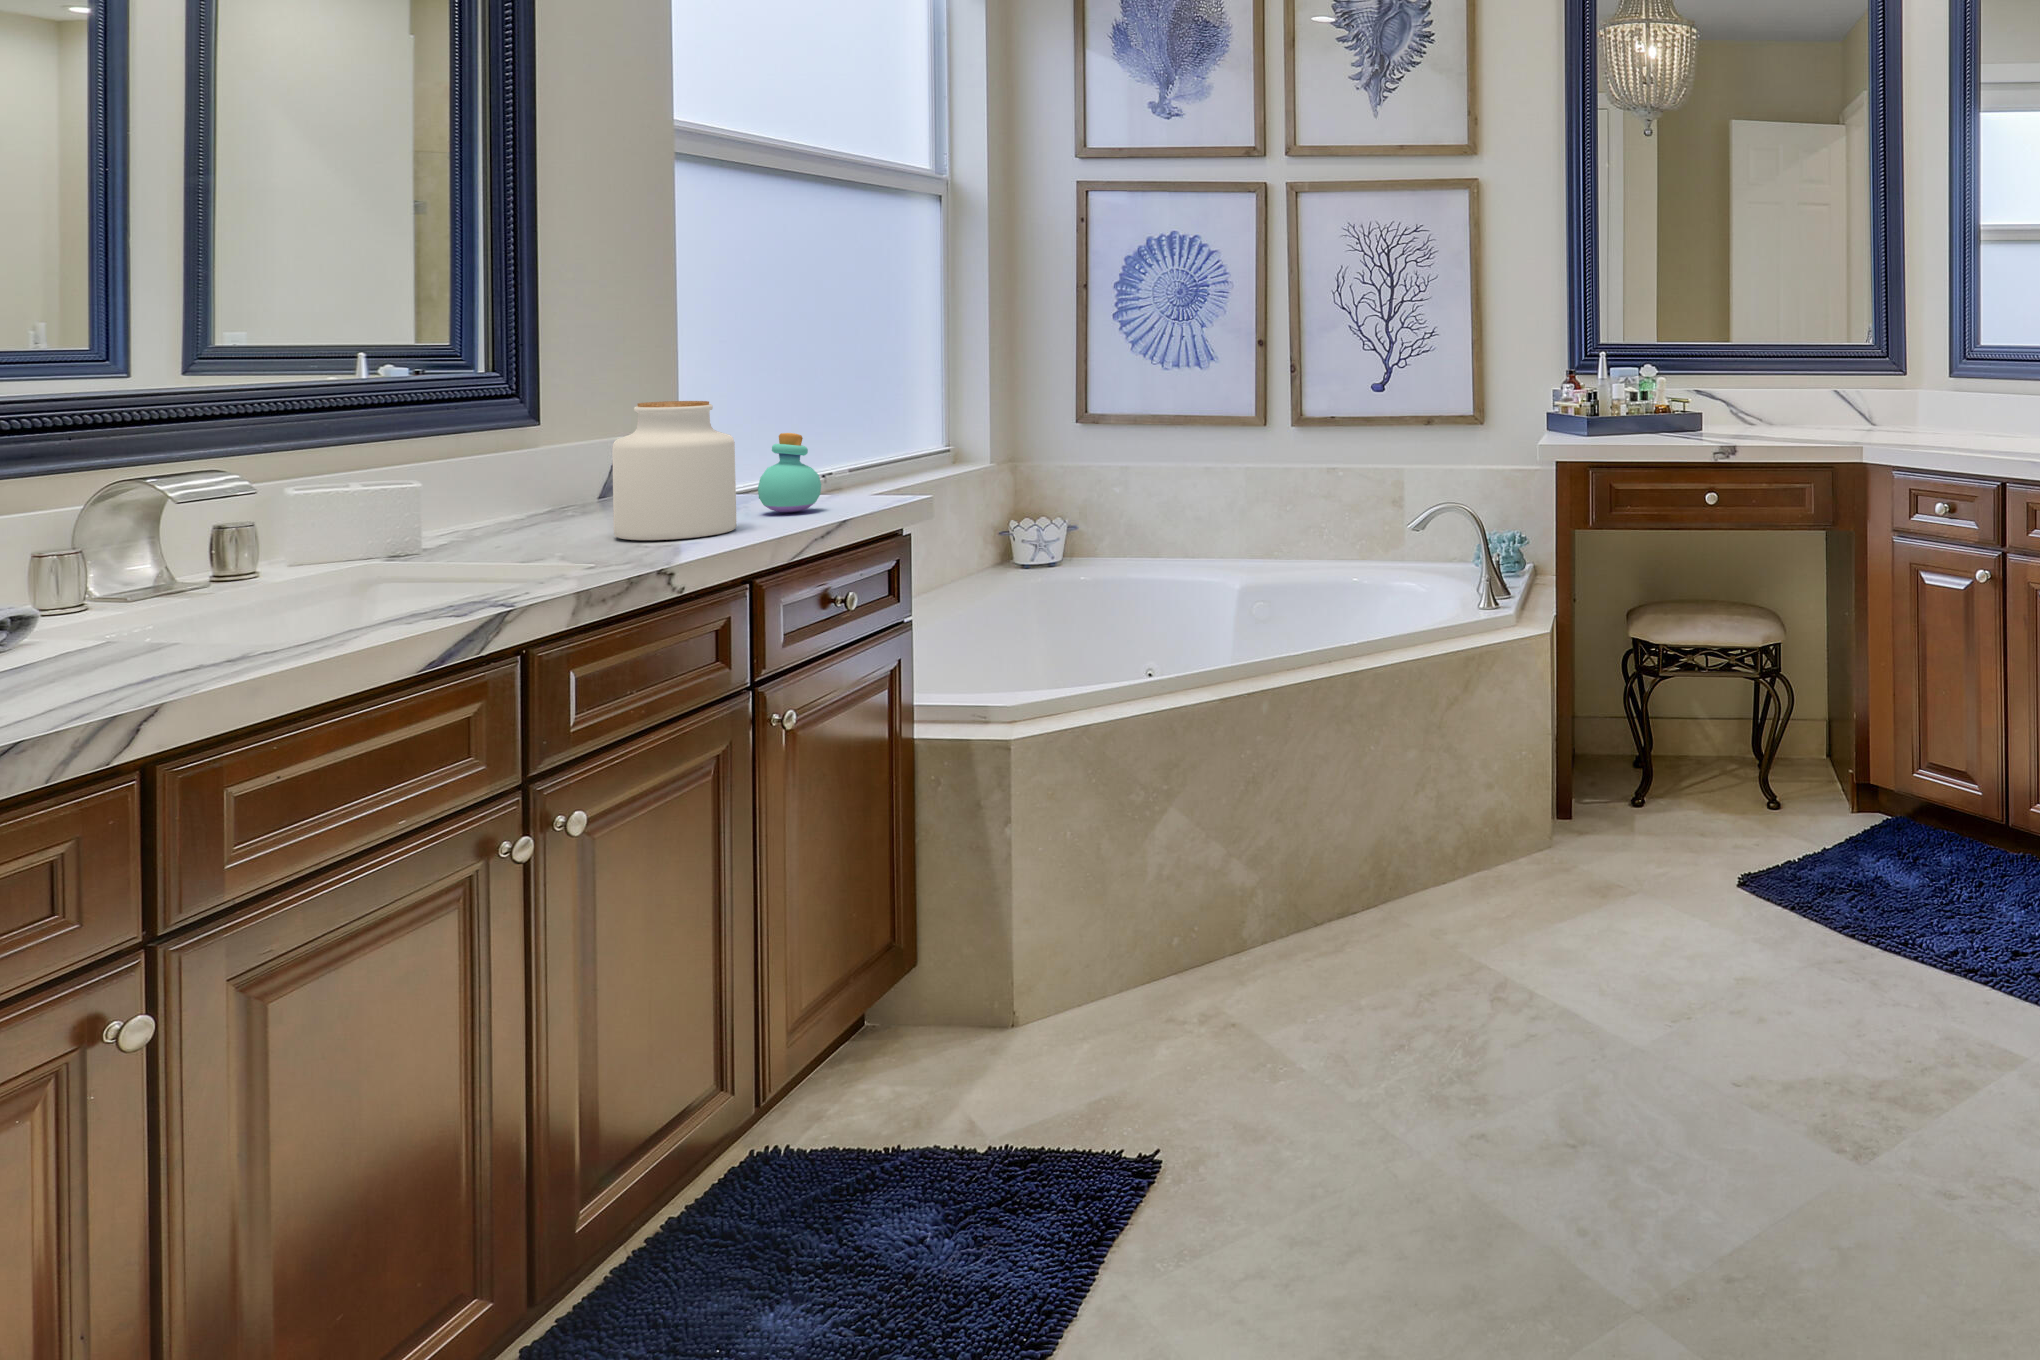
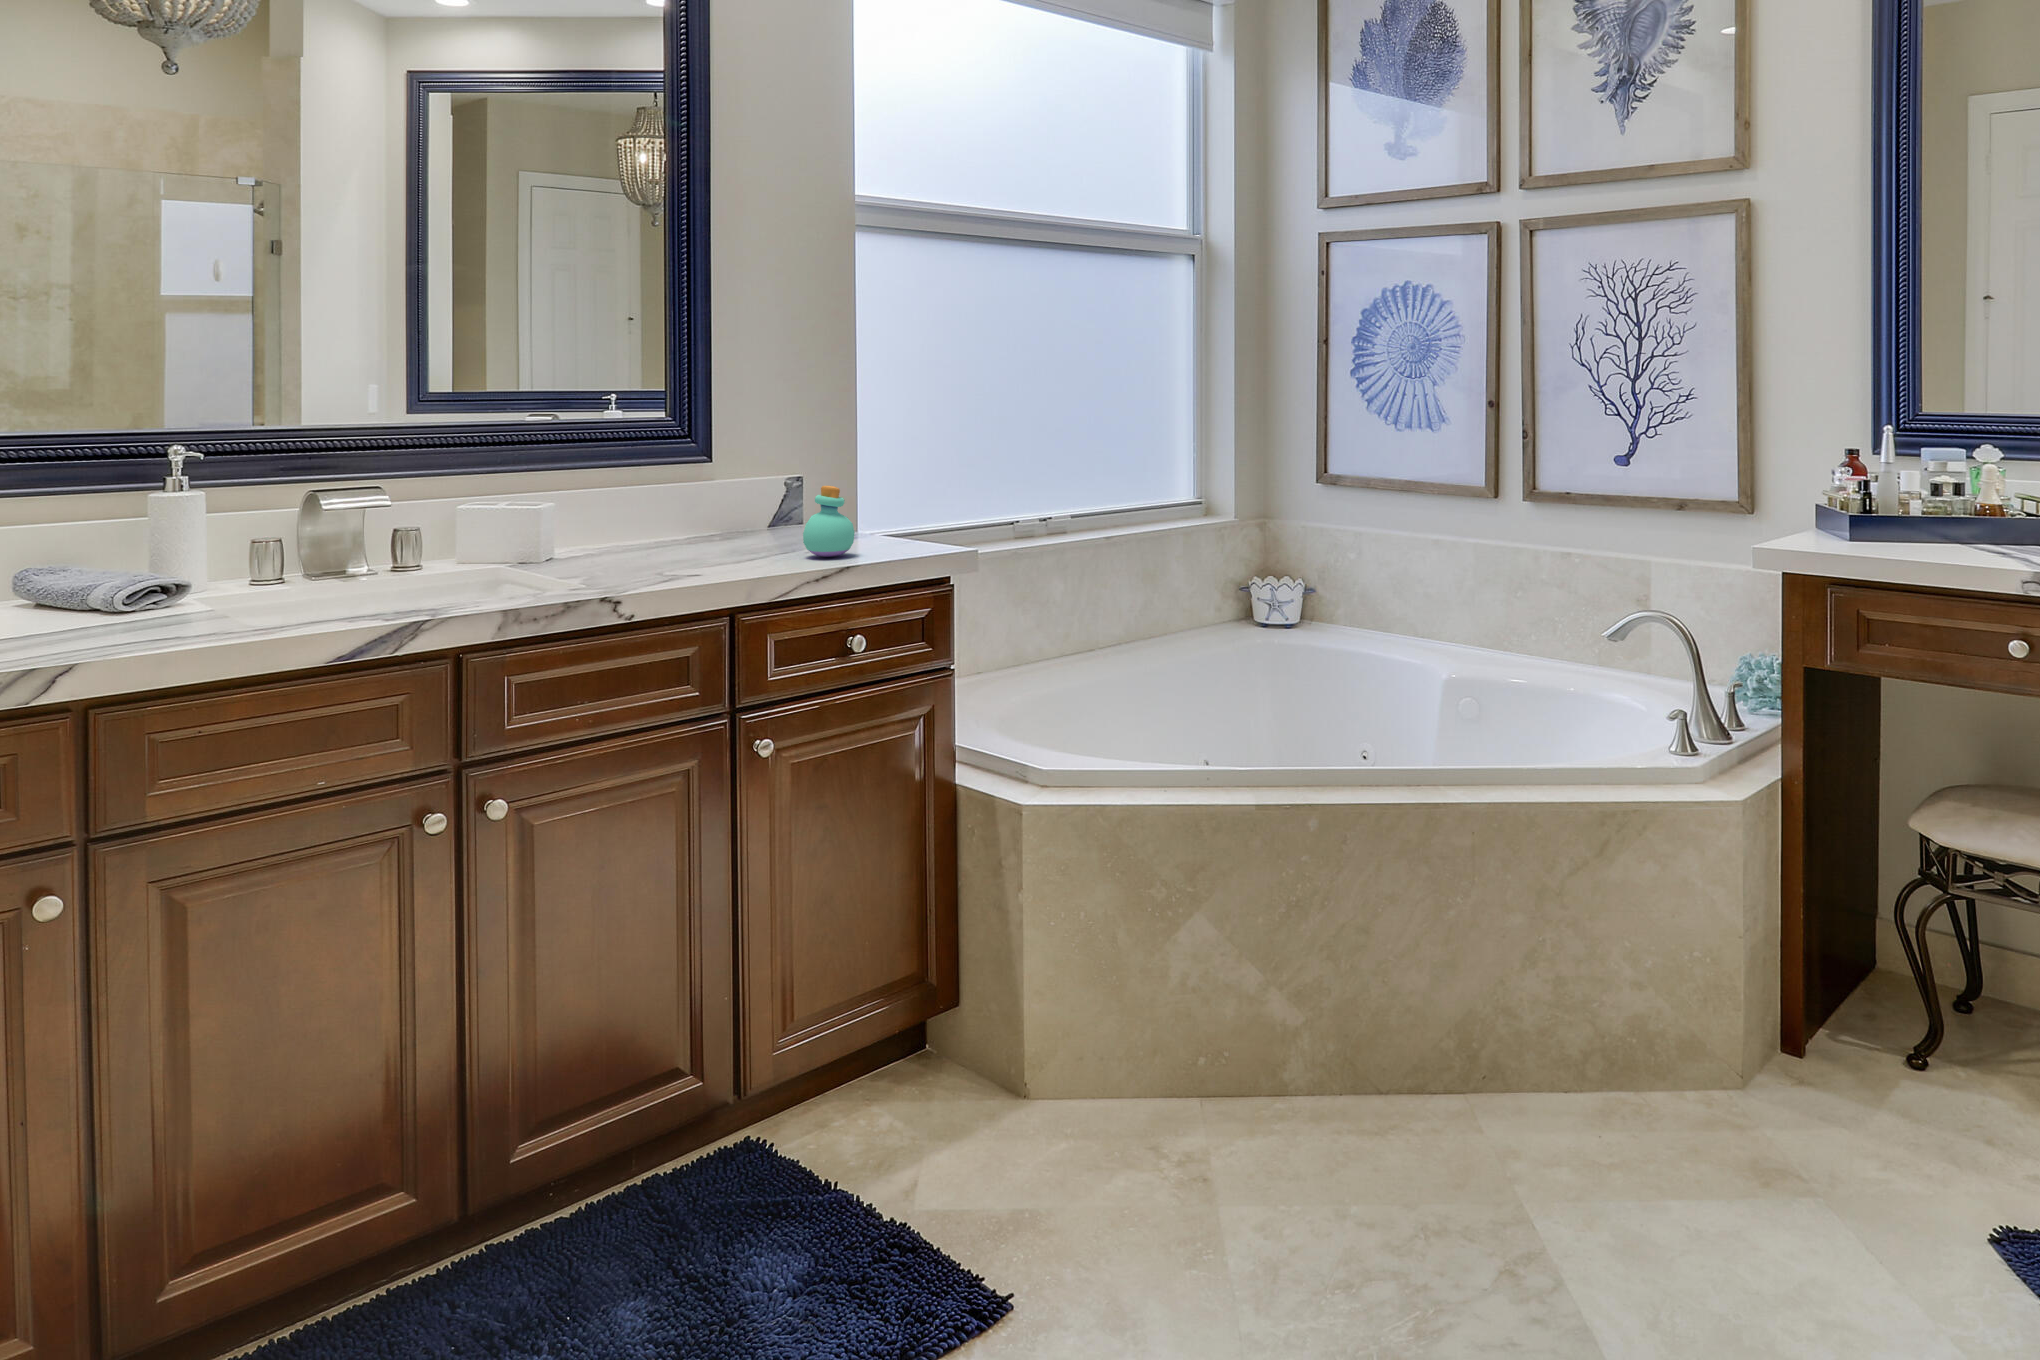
jar: present [612,401,736,540] -> none [657,455,752,574]

